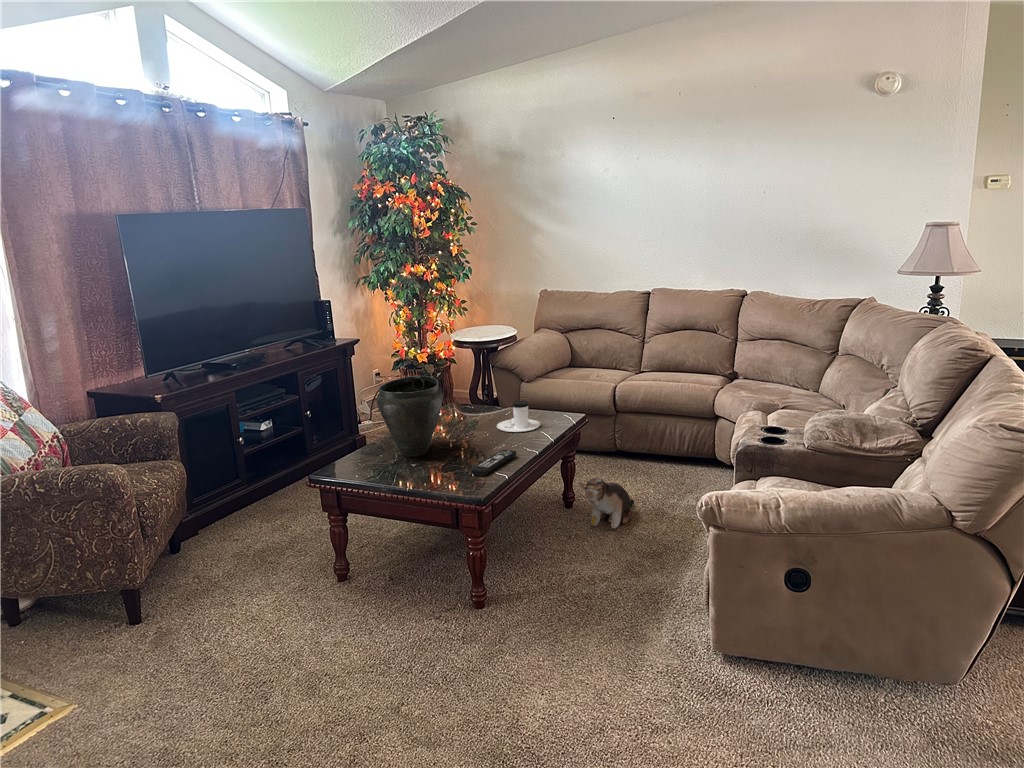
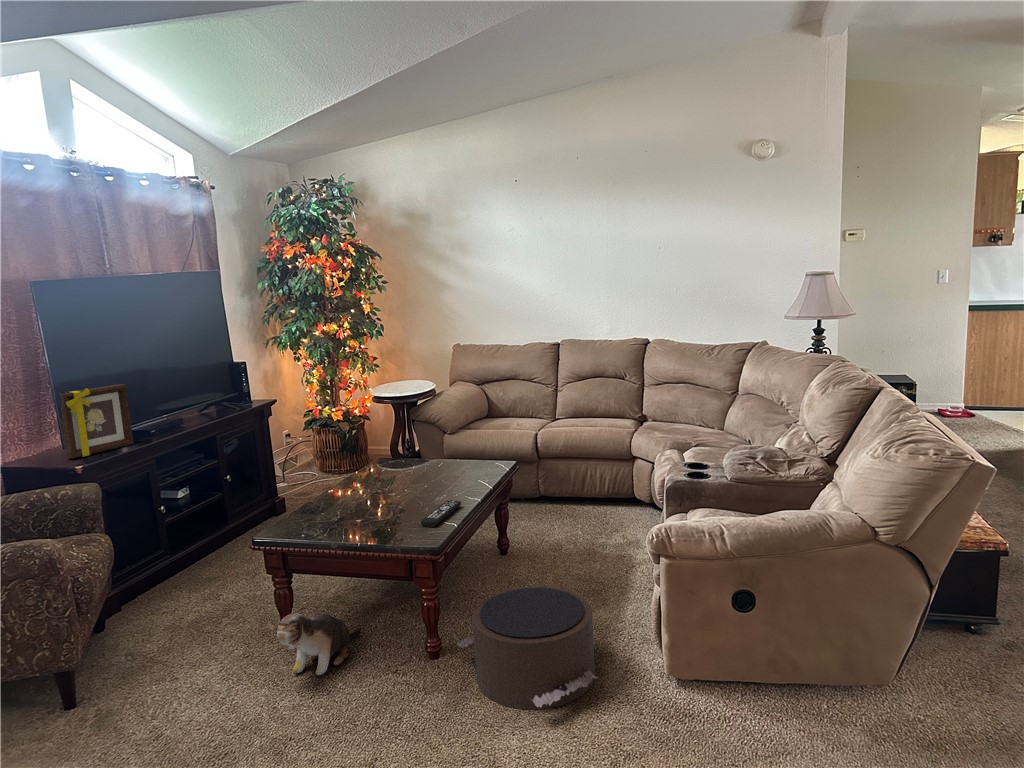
picture frame: none [144,317,216,386] -> present [60,384,134,458]
vase: present [376,376,443,457] -> none [319,433,385,514]
coffee cup: present [497,401,540,432] -> none [433,452,476,484]
plush toy: present [579,477,634,529] -> present [267,613,361,675]
pouf: none [498,545,637,674] -> present [457,586,598,710]

